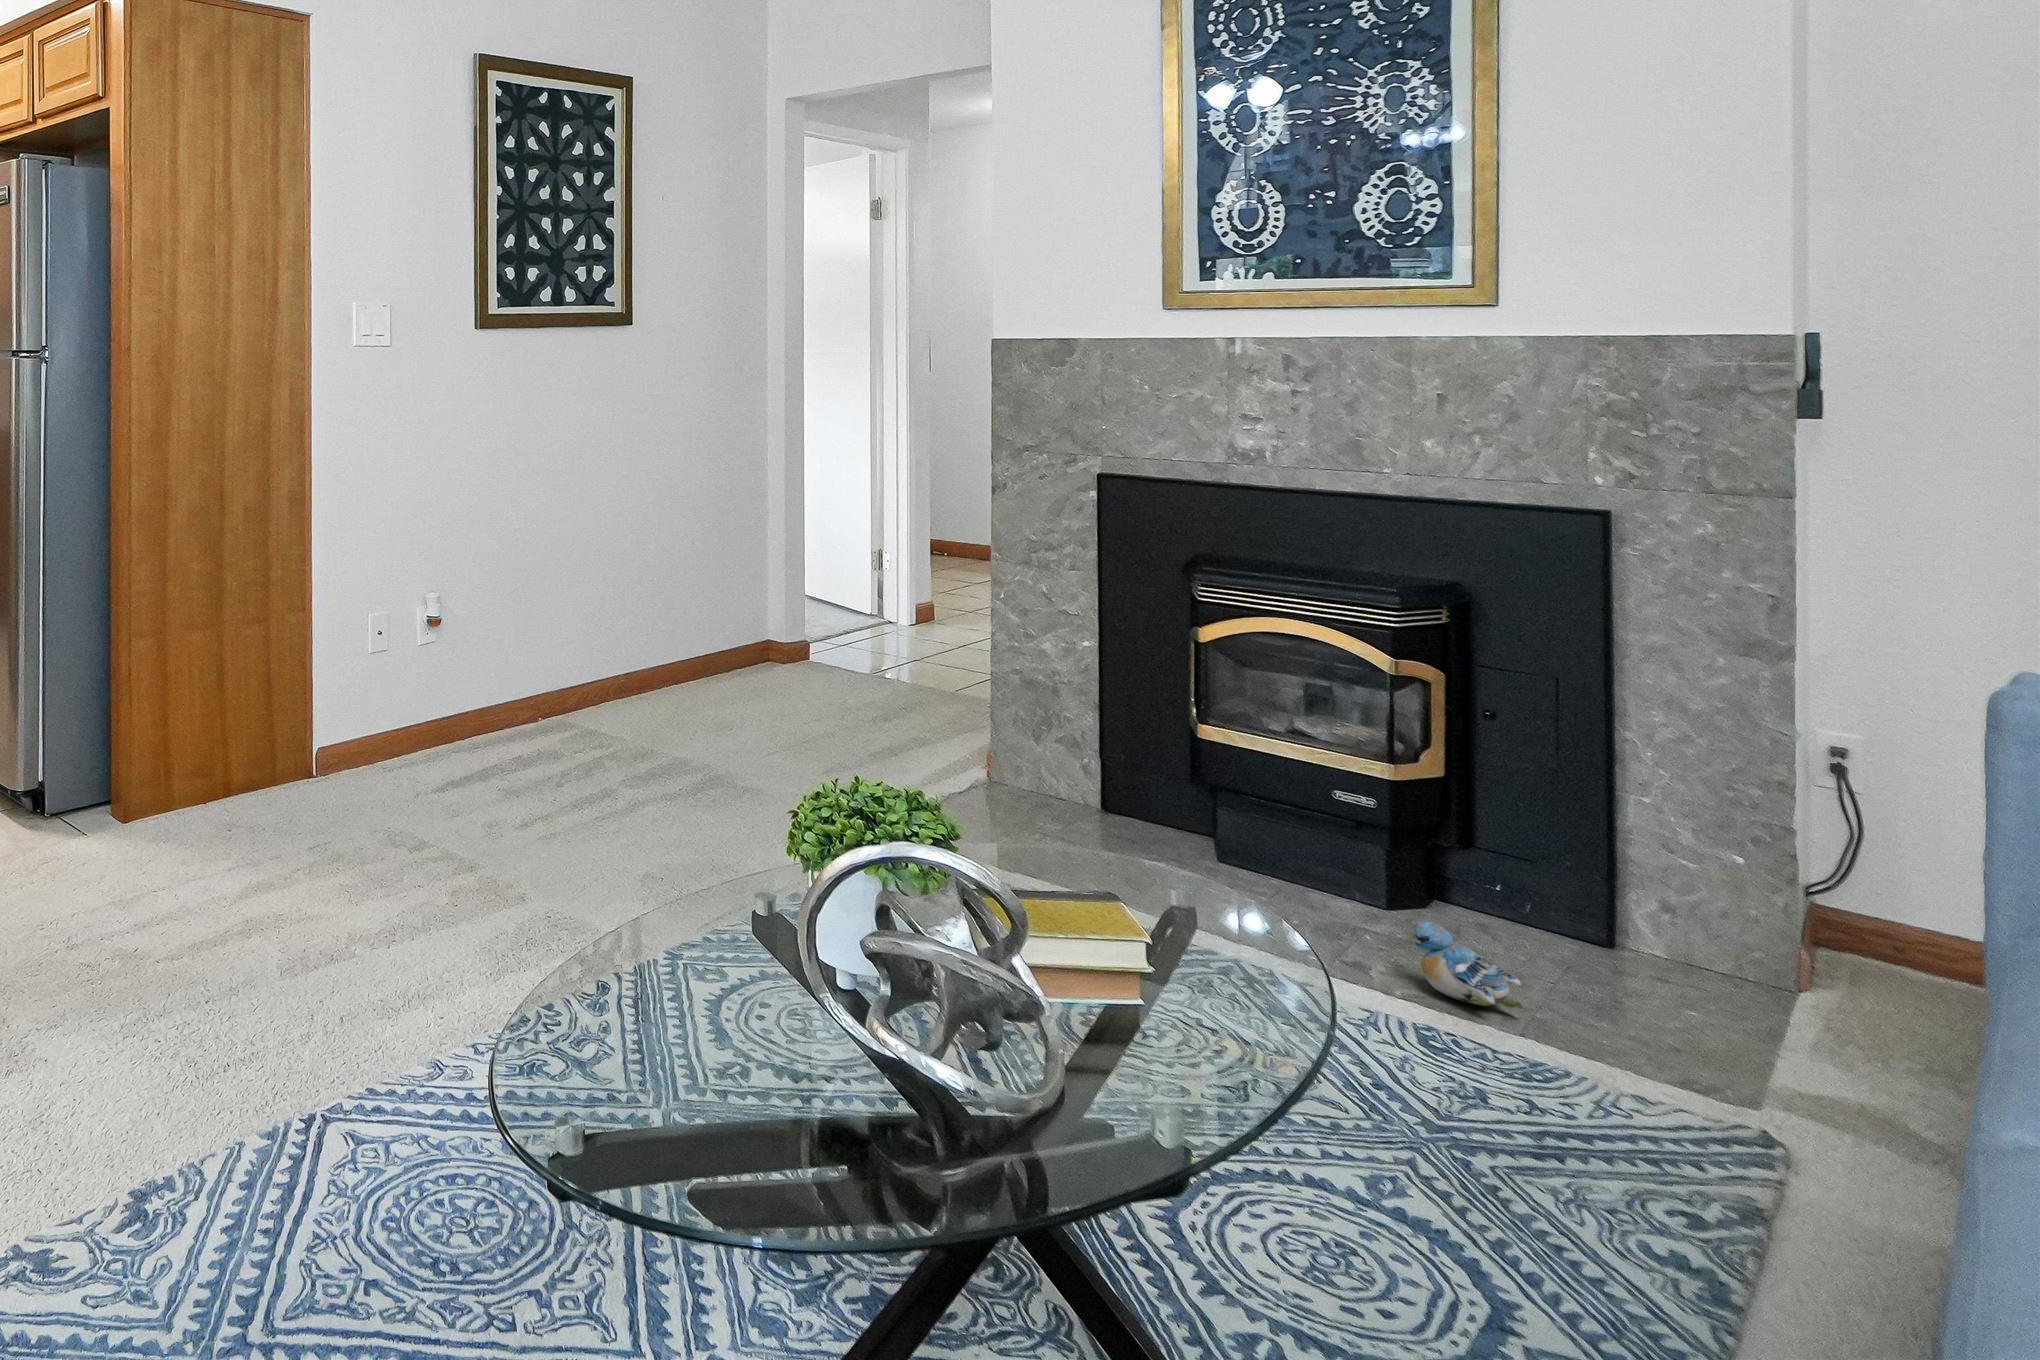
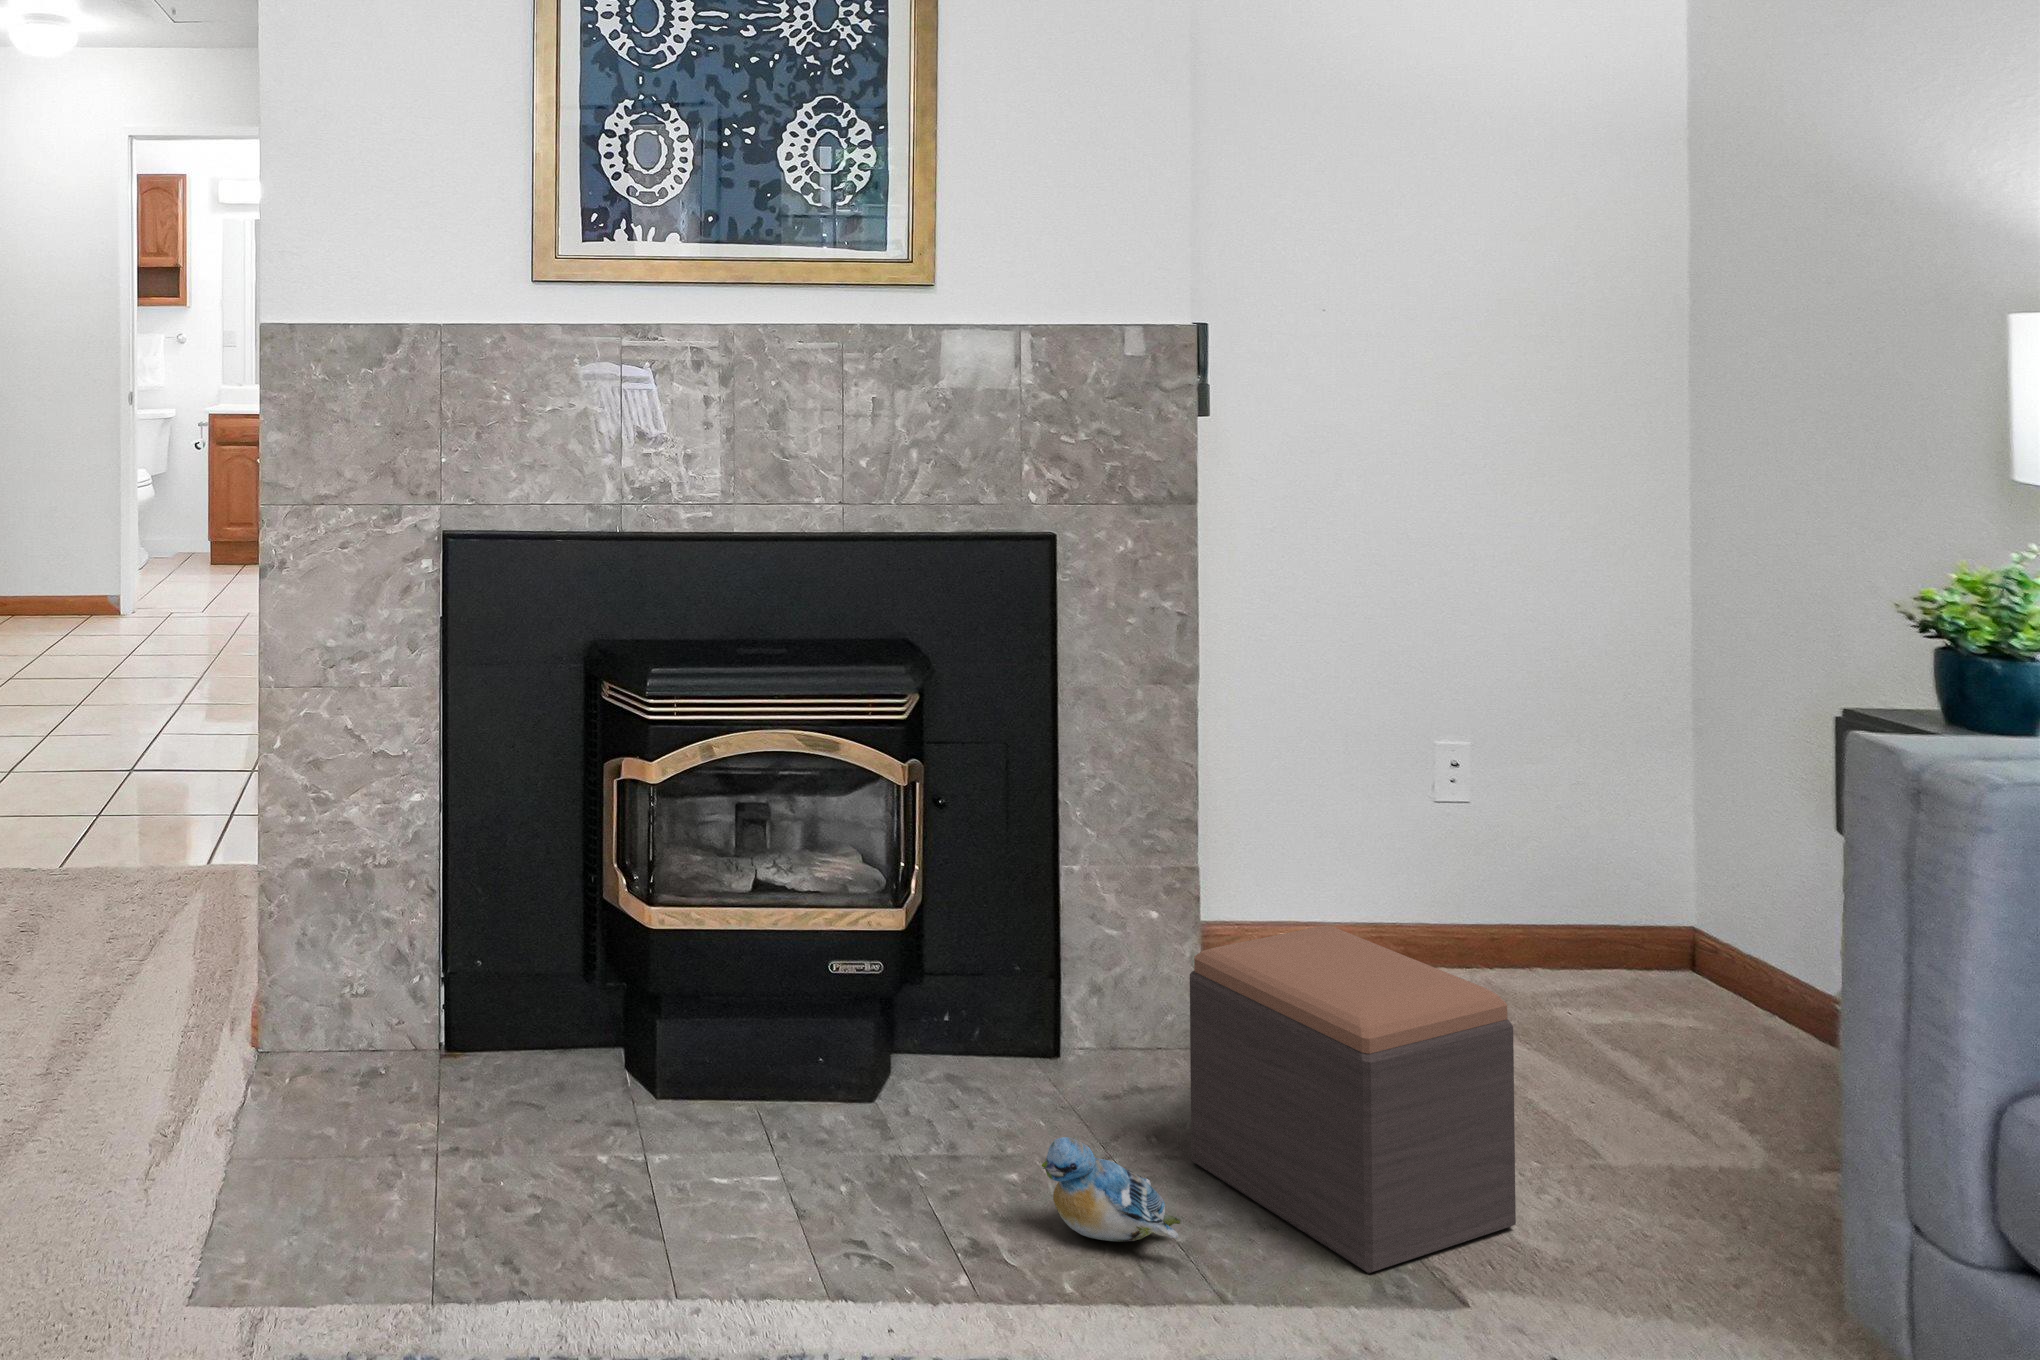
footstool: none [1621,844,1896,1126] -> present [1190,925,1516,1273]

